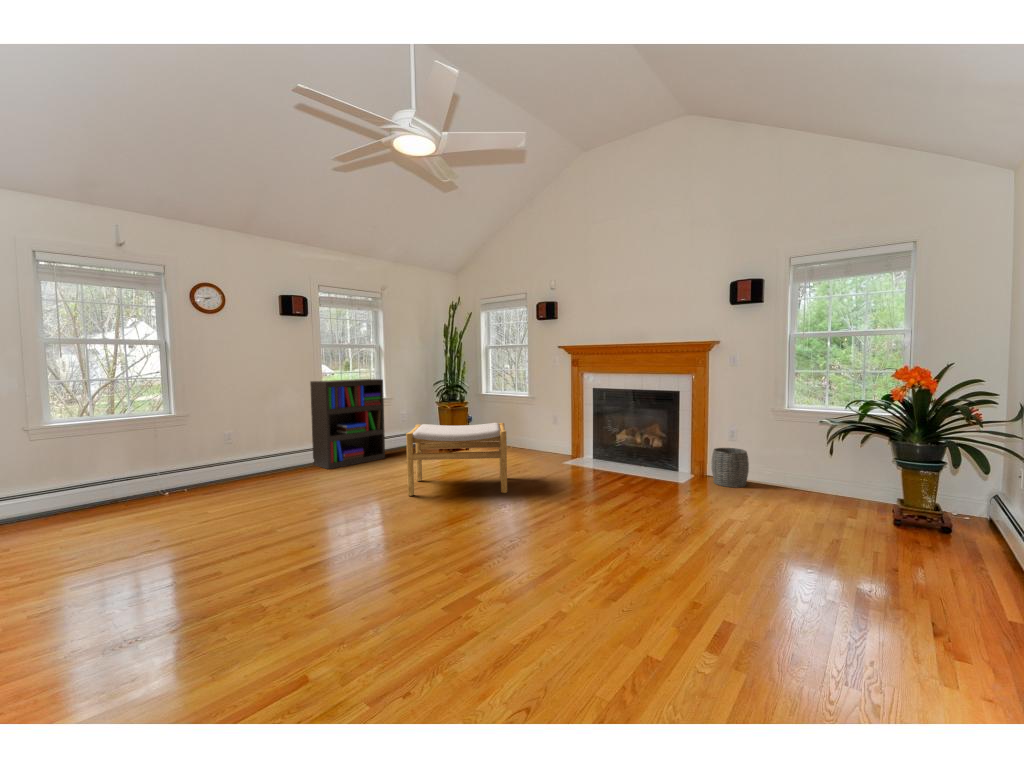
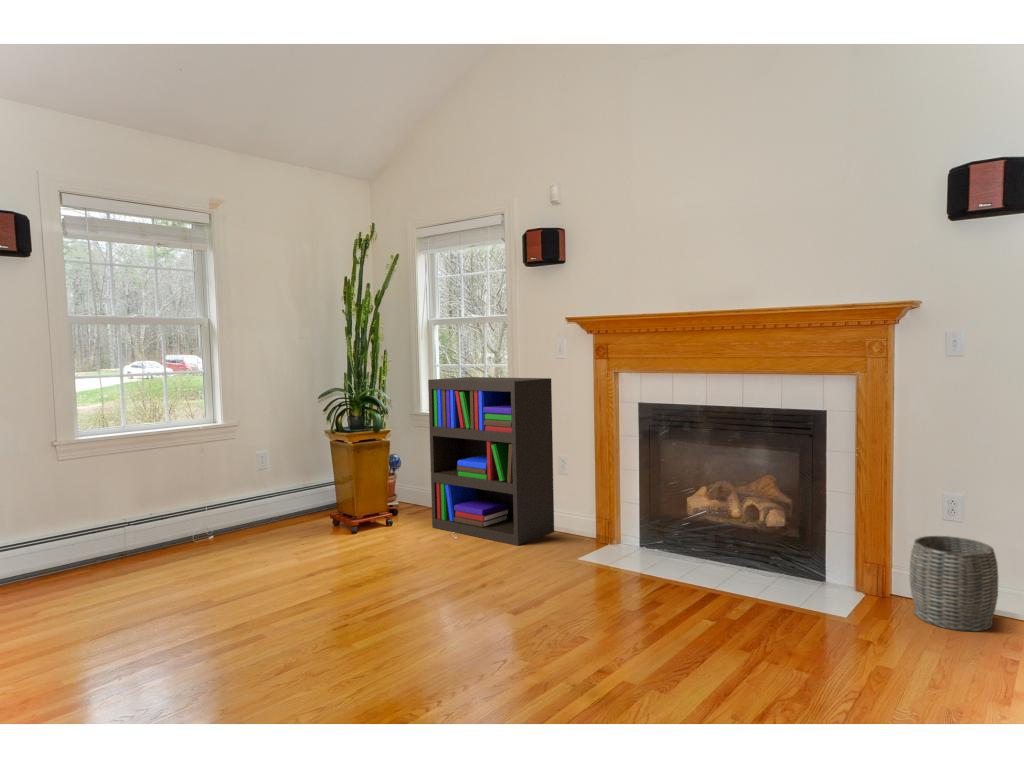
bookshelf: present [310,379,385,469] -> present [428,377,554,546]
footstool: present [406,423,507,496] -> none [210,486,453,671]

